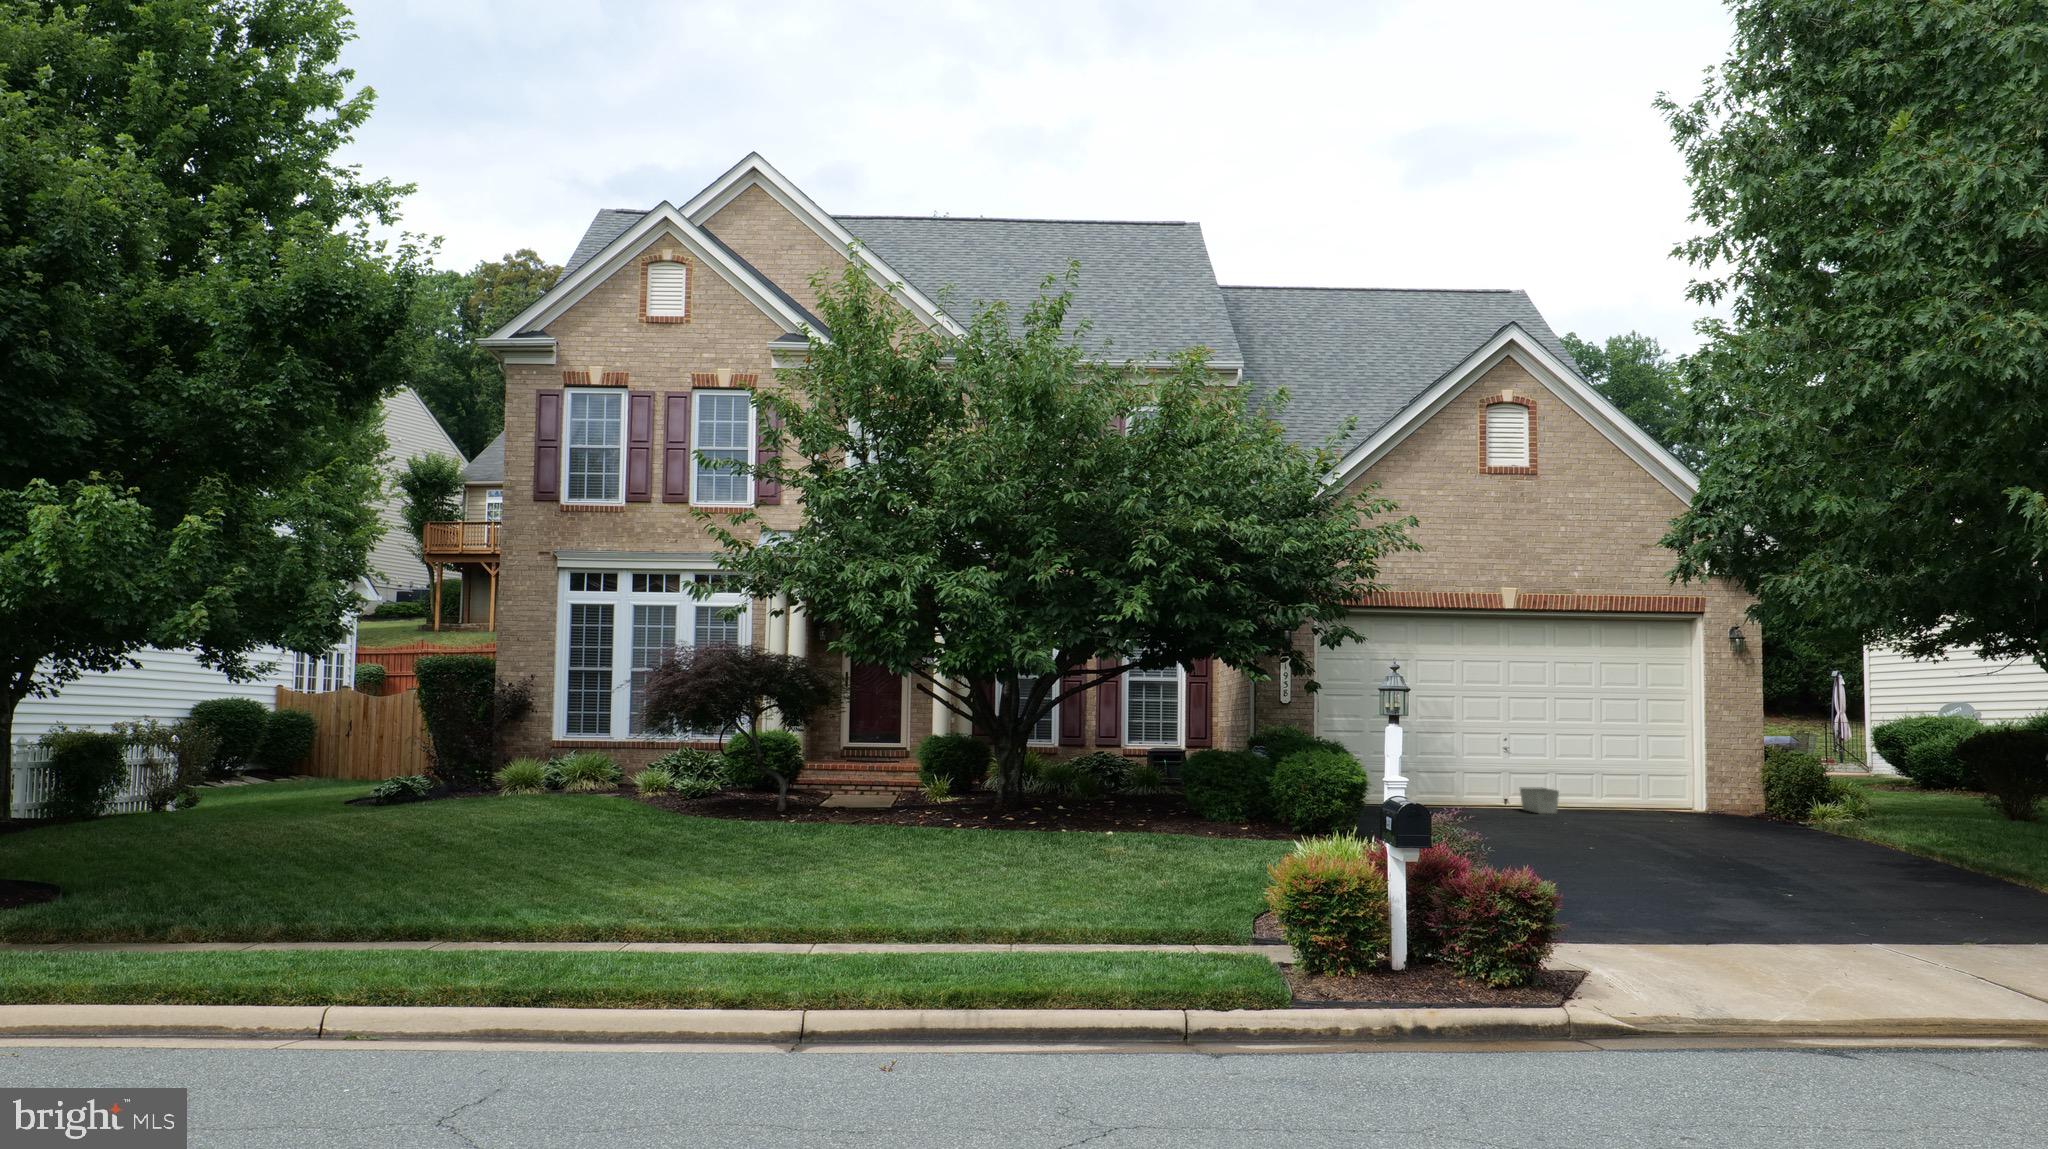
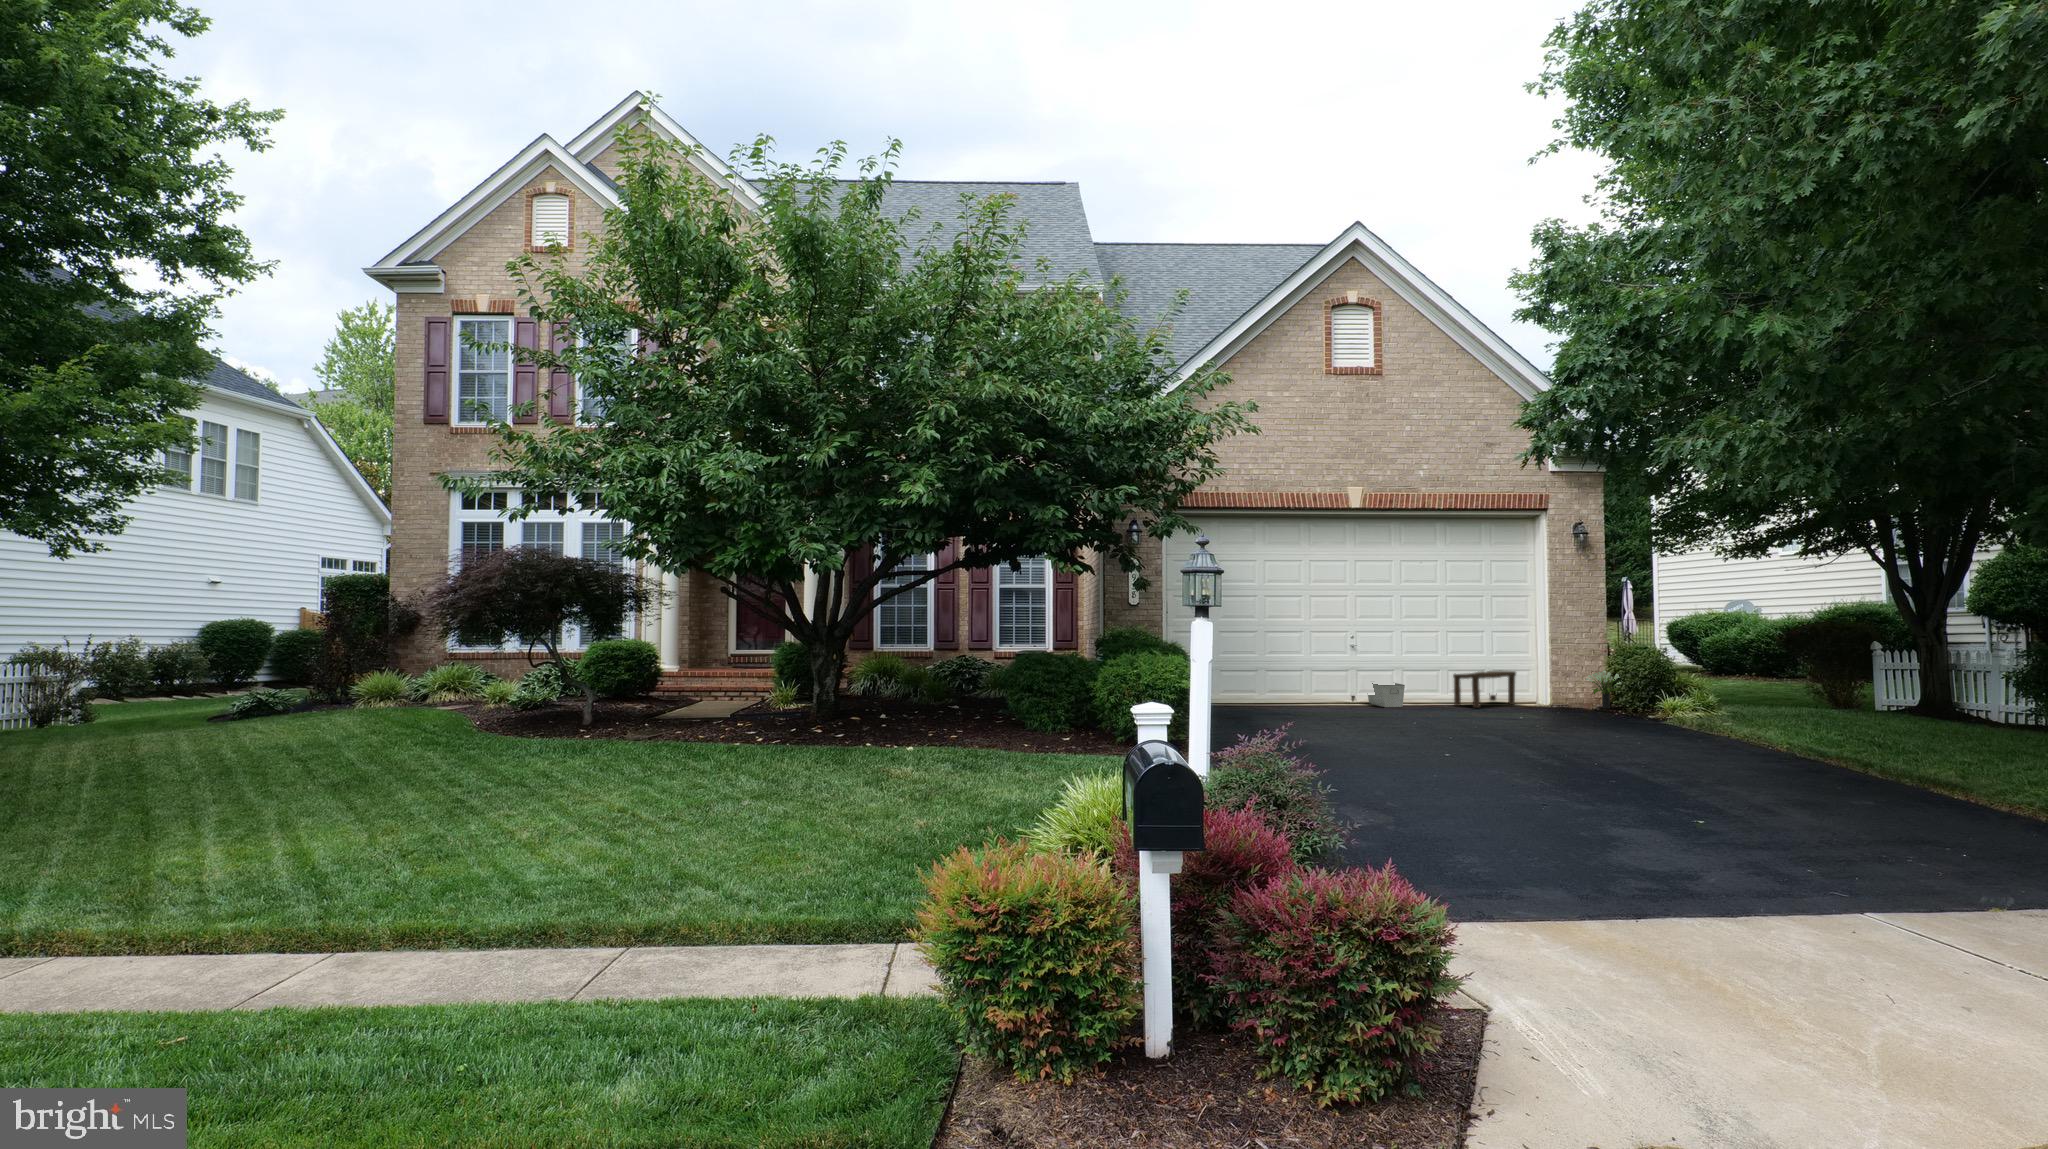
bench: none [1609,777,1674,816] -> present [1453,670,1516,708]
potted plant: none [1743,779,1784,818] -> present [1586,671,1621,709]

